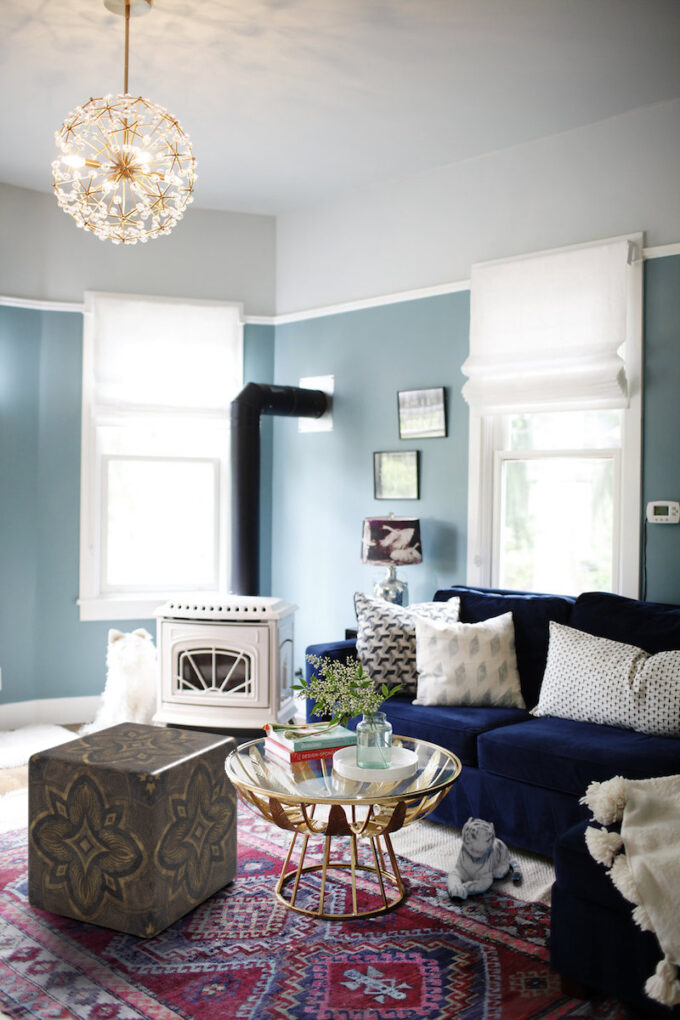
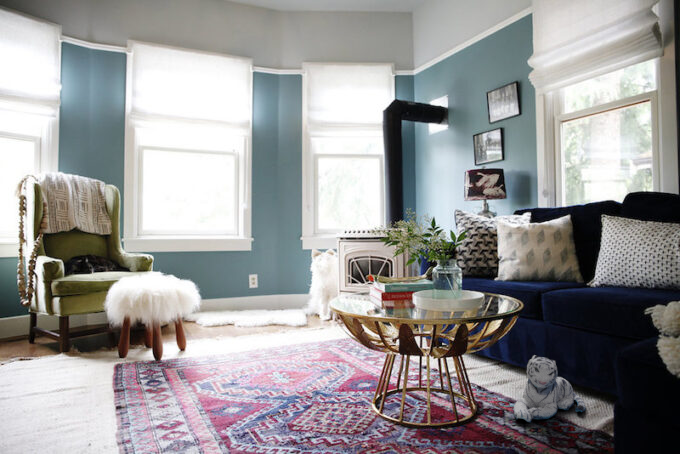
ottoman: present [28,722,238,938] -> none [198,281,348,424]

